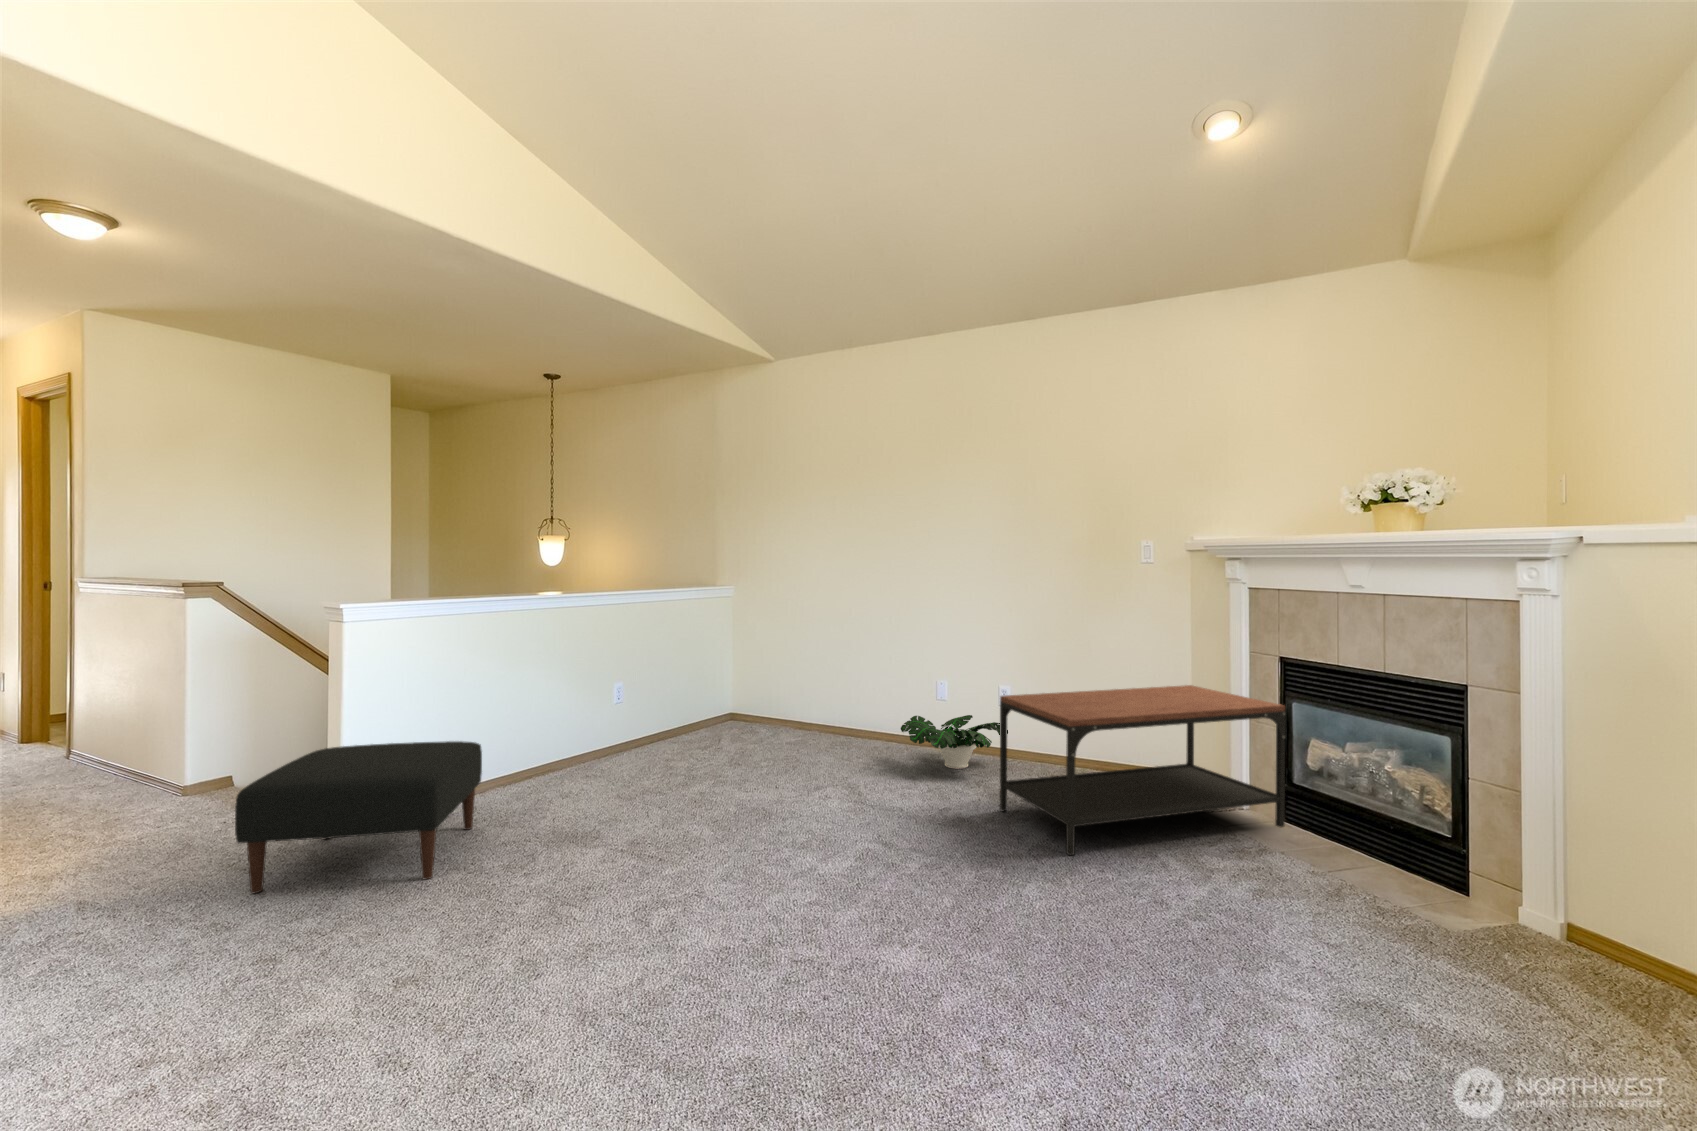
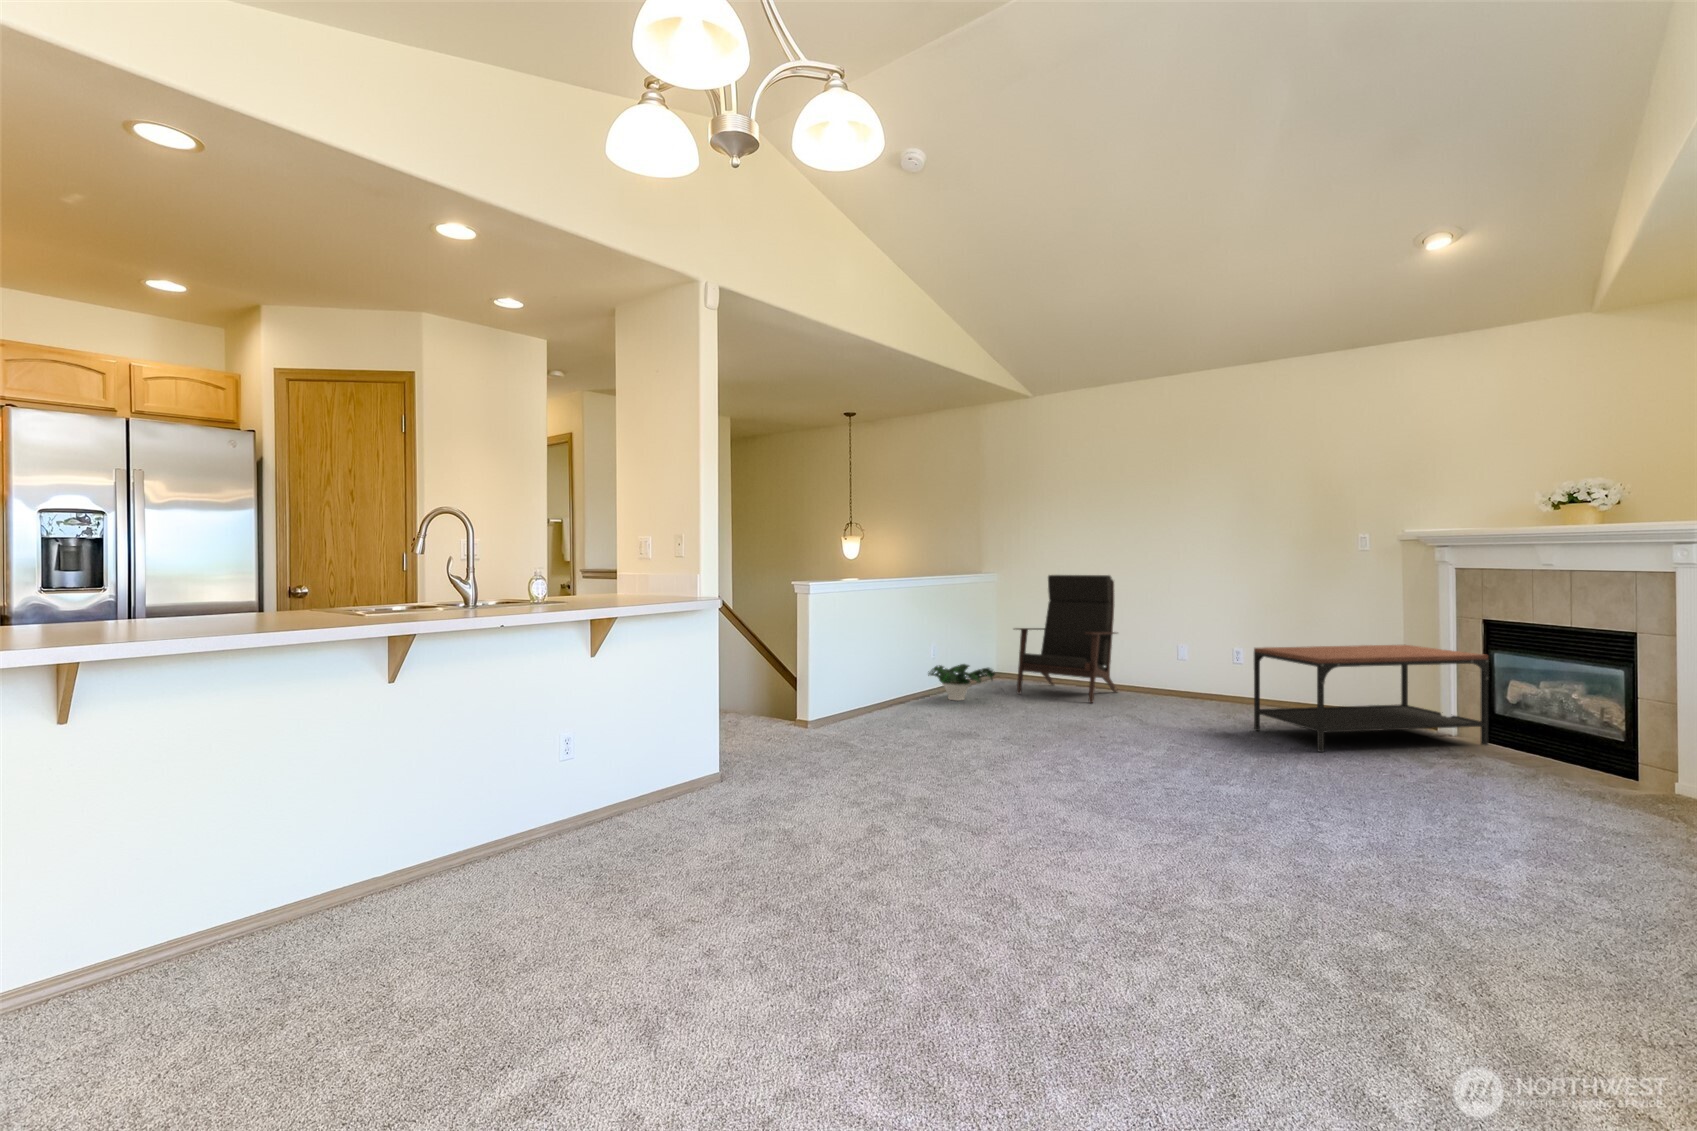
lounge chair: none [724,588,866,763] -> present [1014,575,1117,703]
potted plant: present [901,715,1008,769] -> present [928,664,995,701]
ottoman: present [235,741,482,893] -> none [797,671,903,748]

